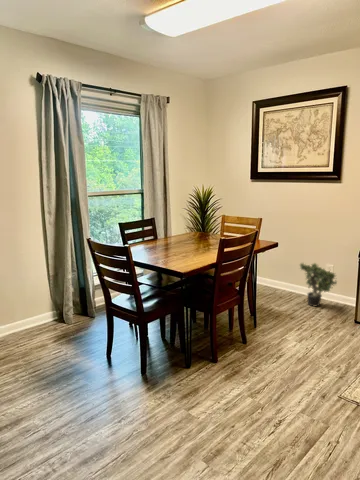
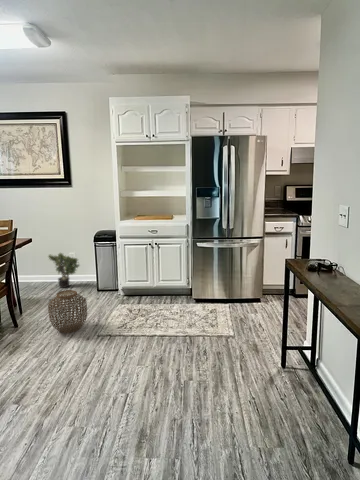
woven basket: none [279,319,331,377] -> present [48,290,87,333]

